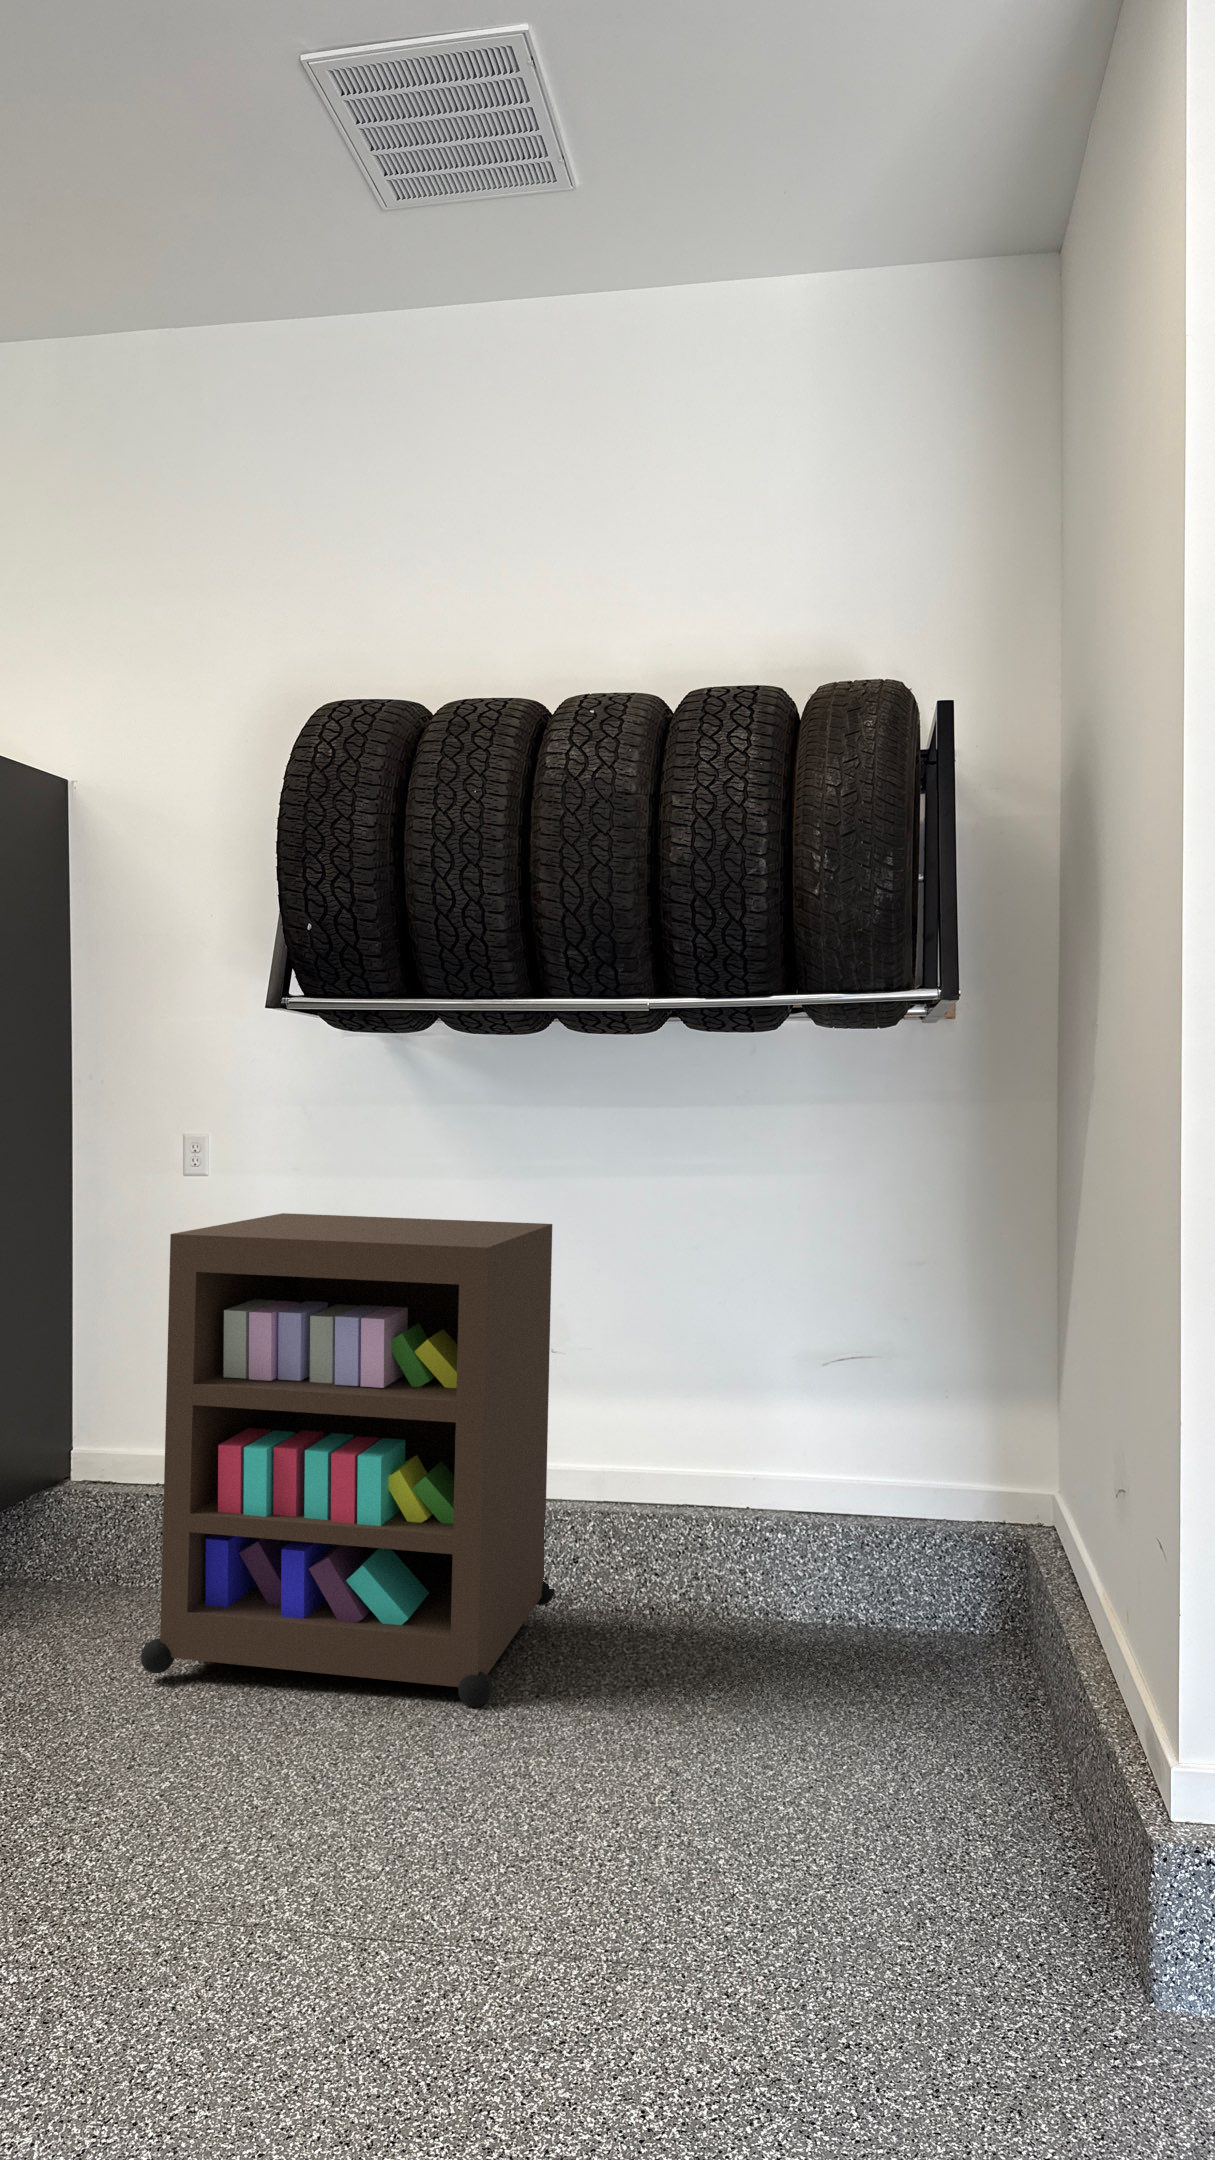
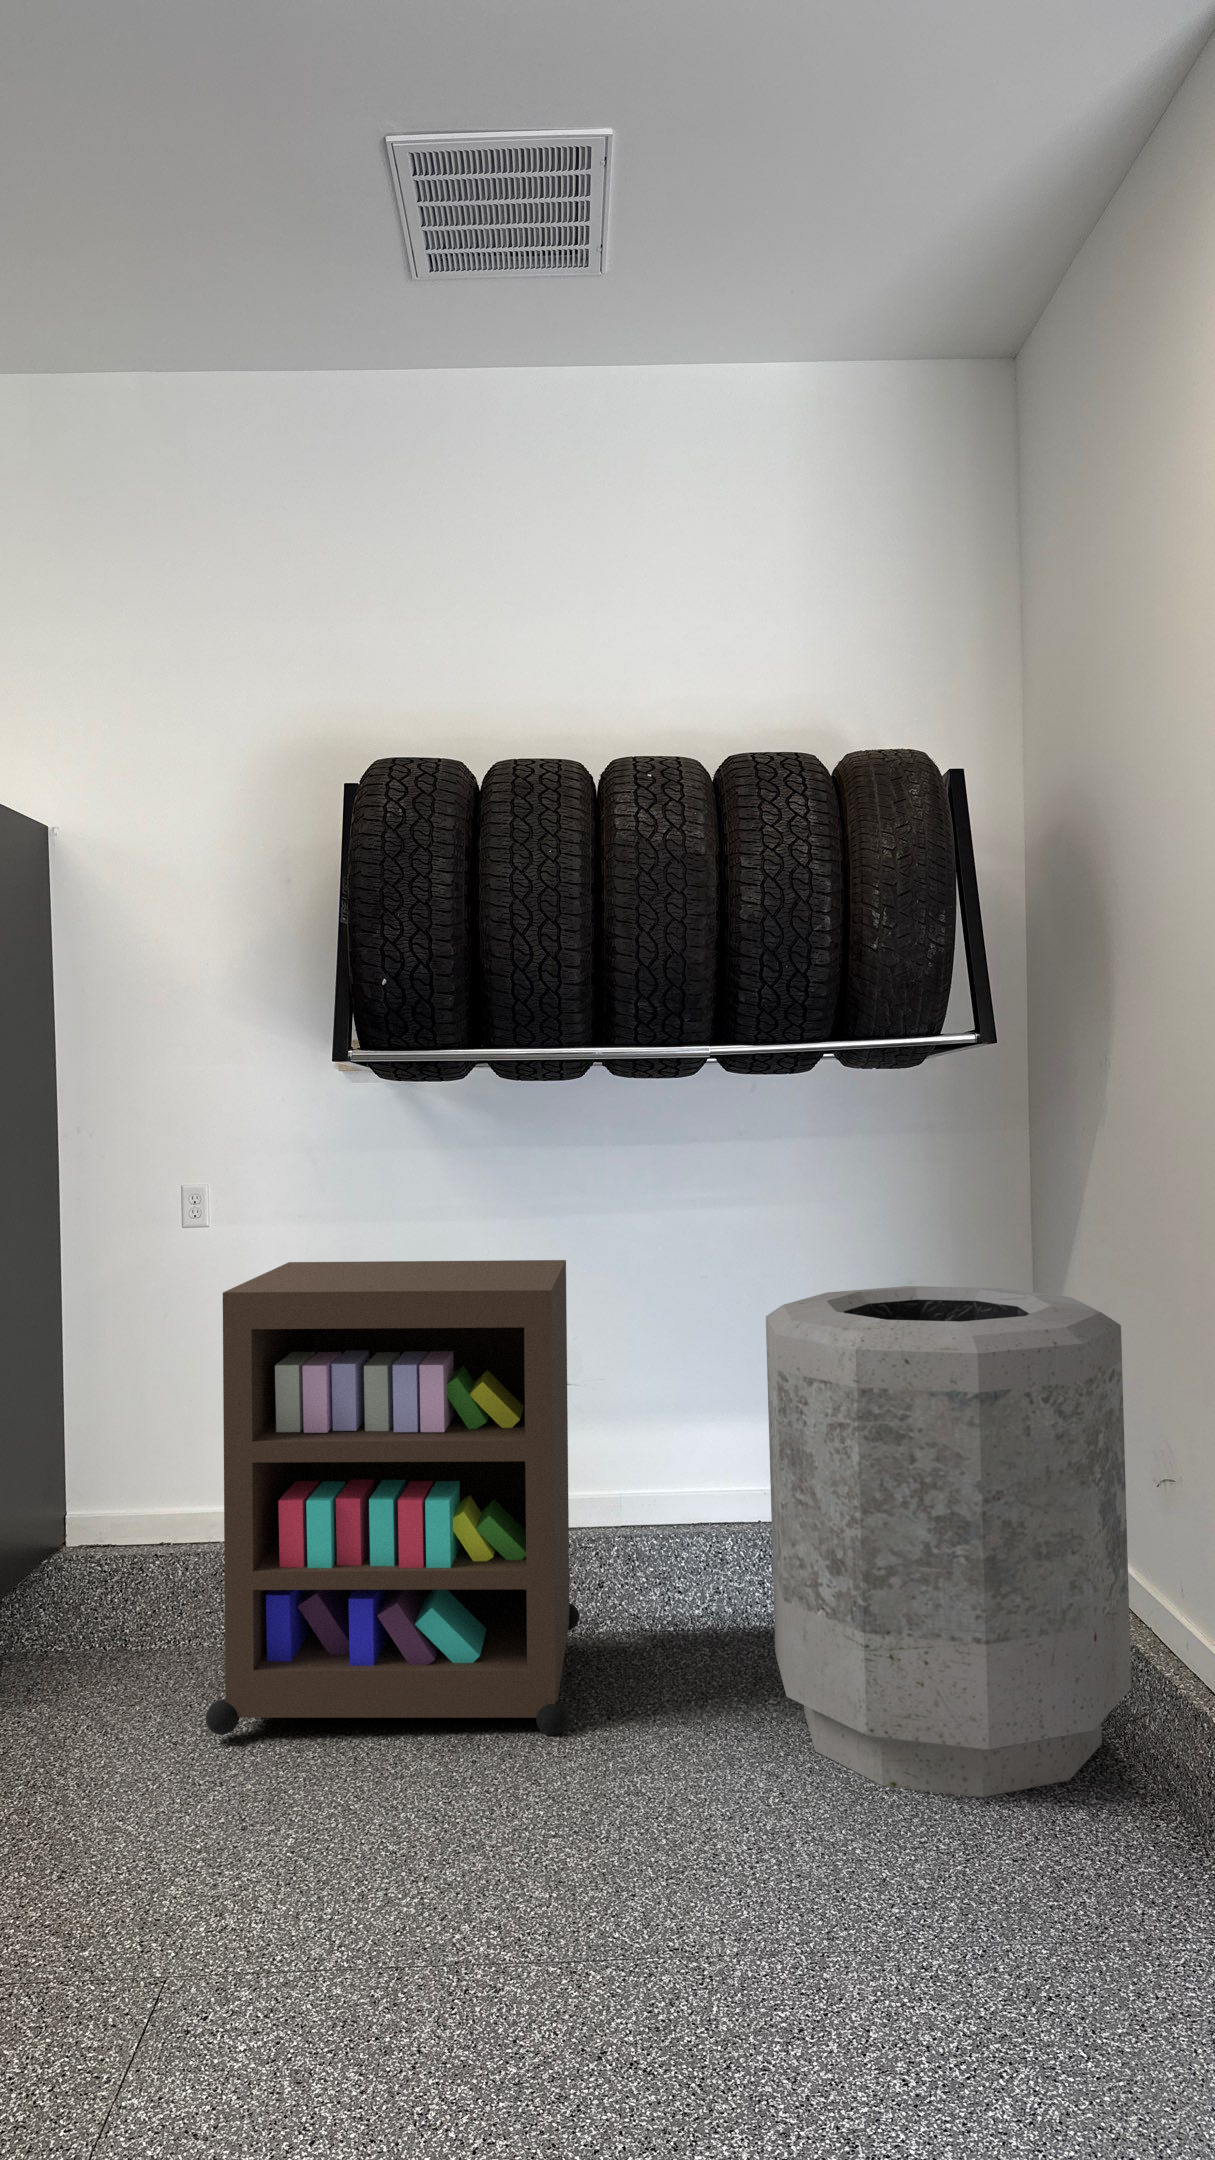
trash can: none [699,1265,1081,1820] -> present [766,1286,1131,1797]

